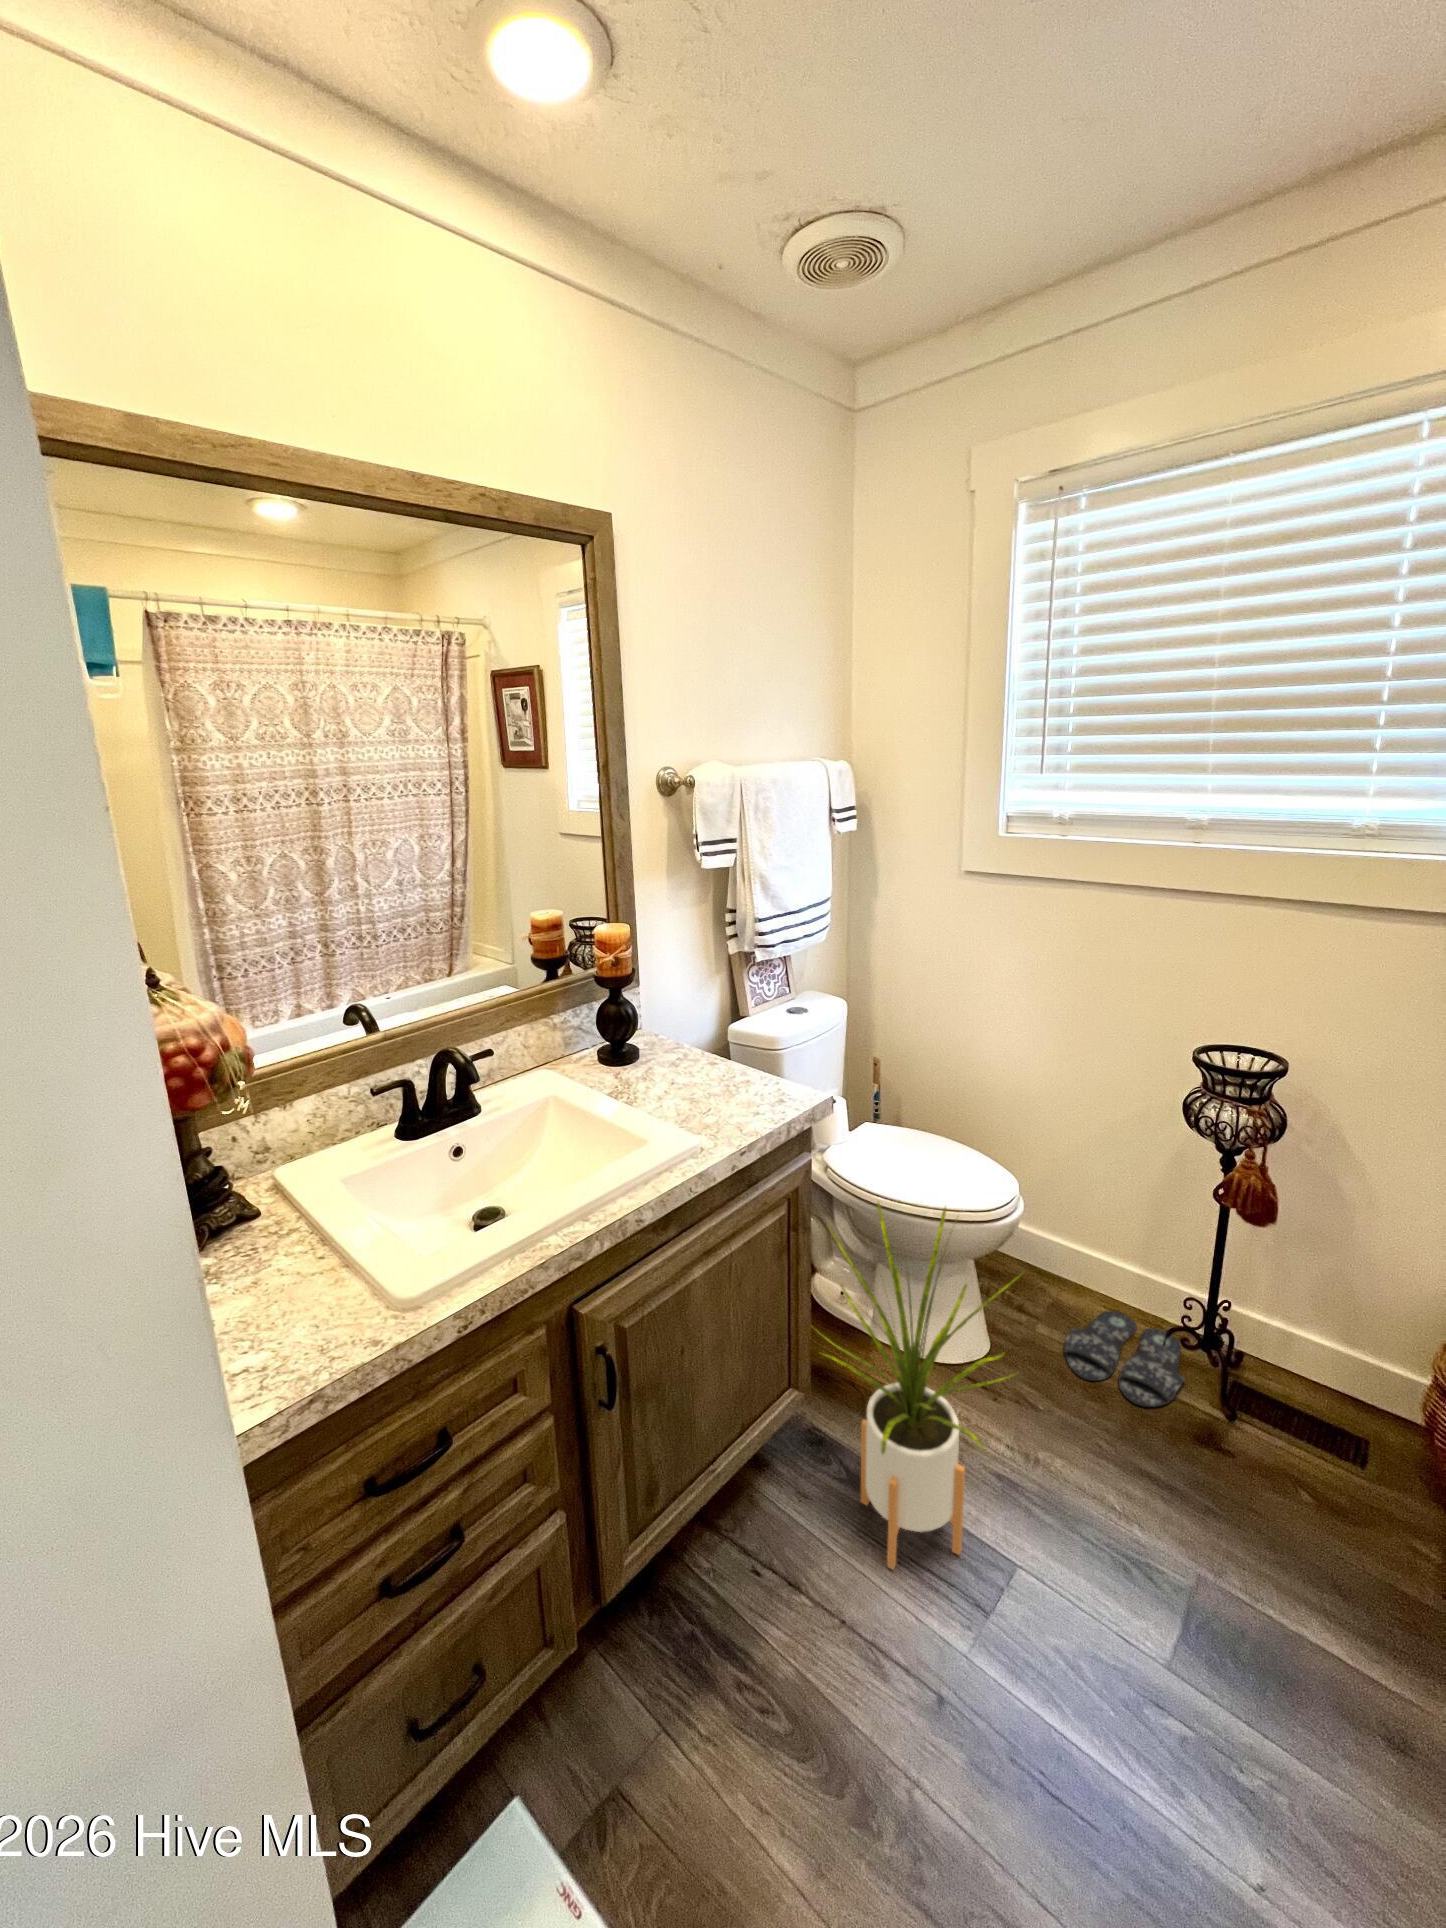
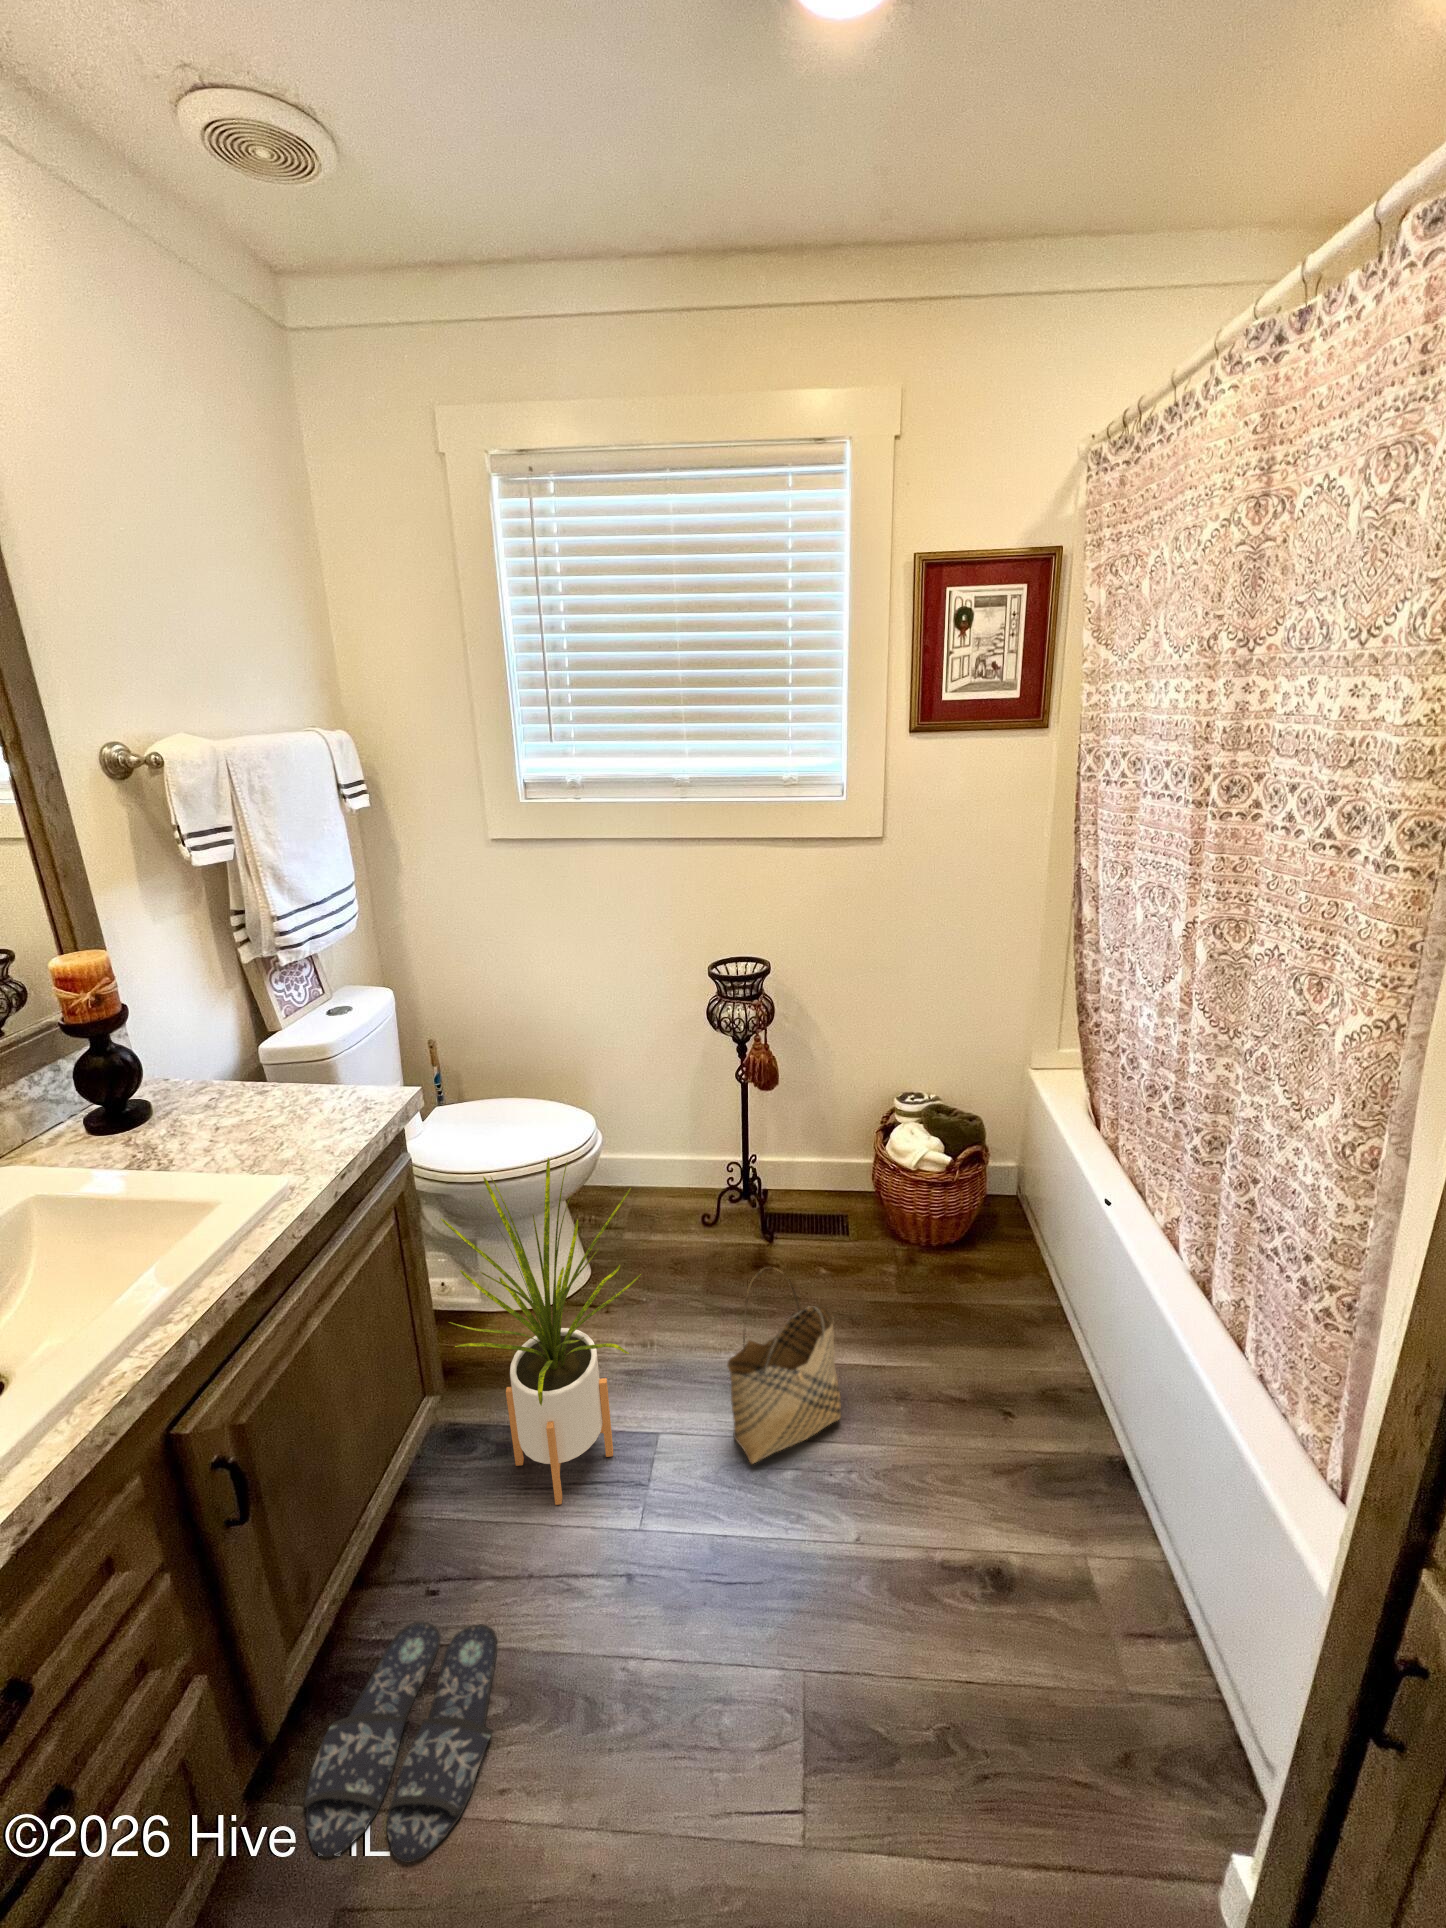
slippers: present [1064,1310,1185,1407] -> present [304,1622,497,1863]
woven basket: none [1111,1443,1292,1706] -> present [727,1267,841,1464]

